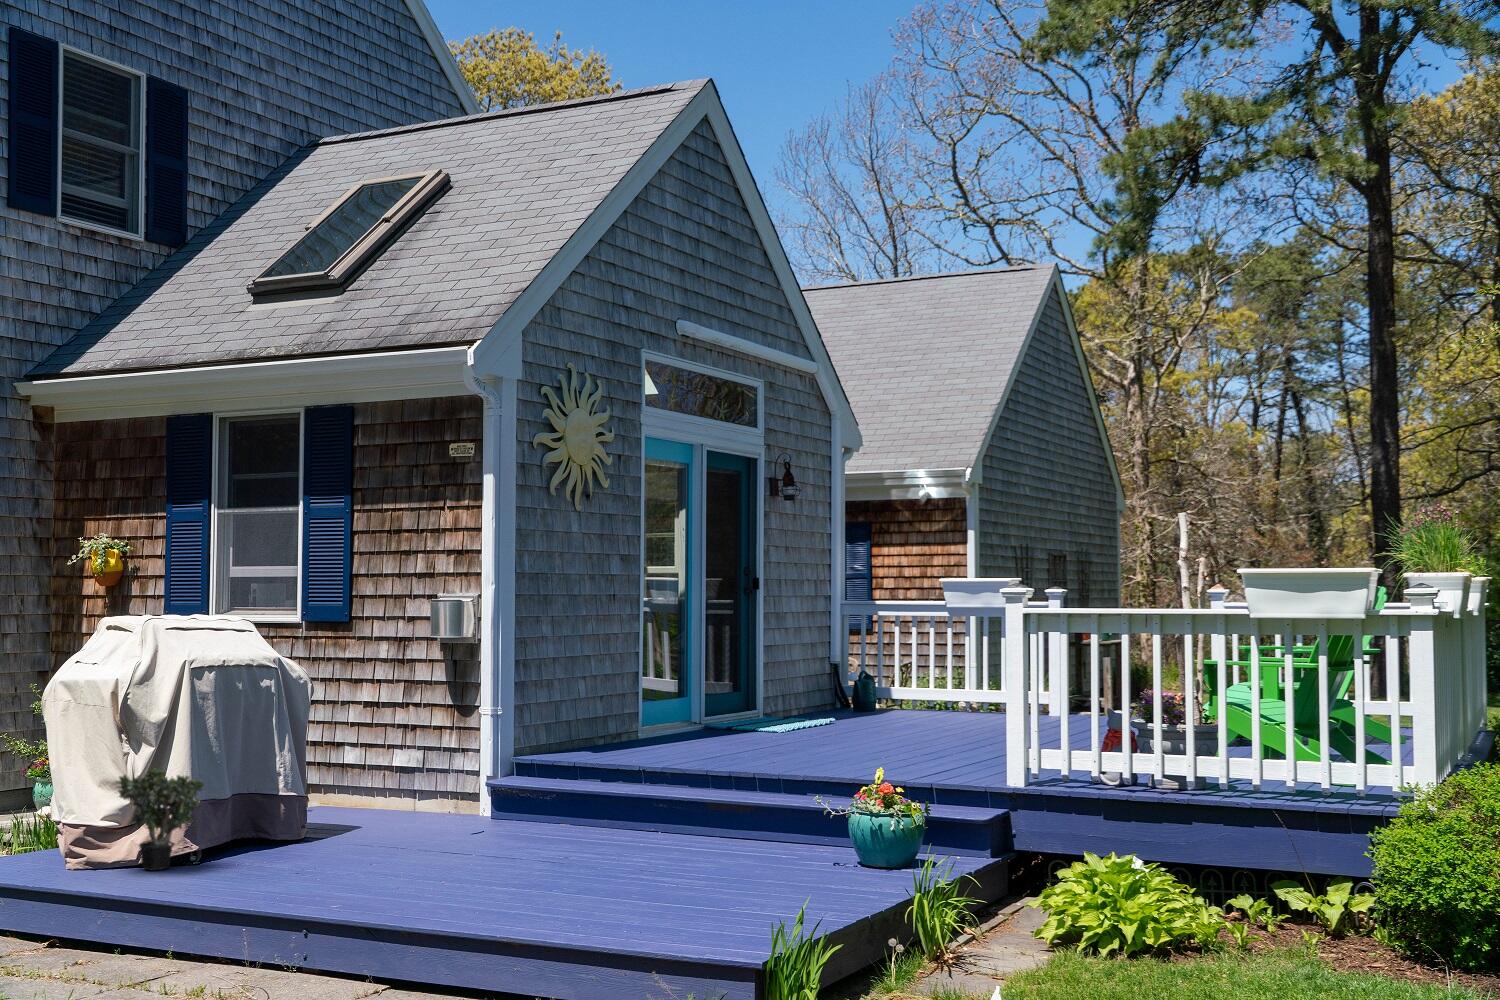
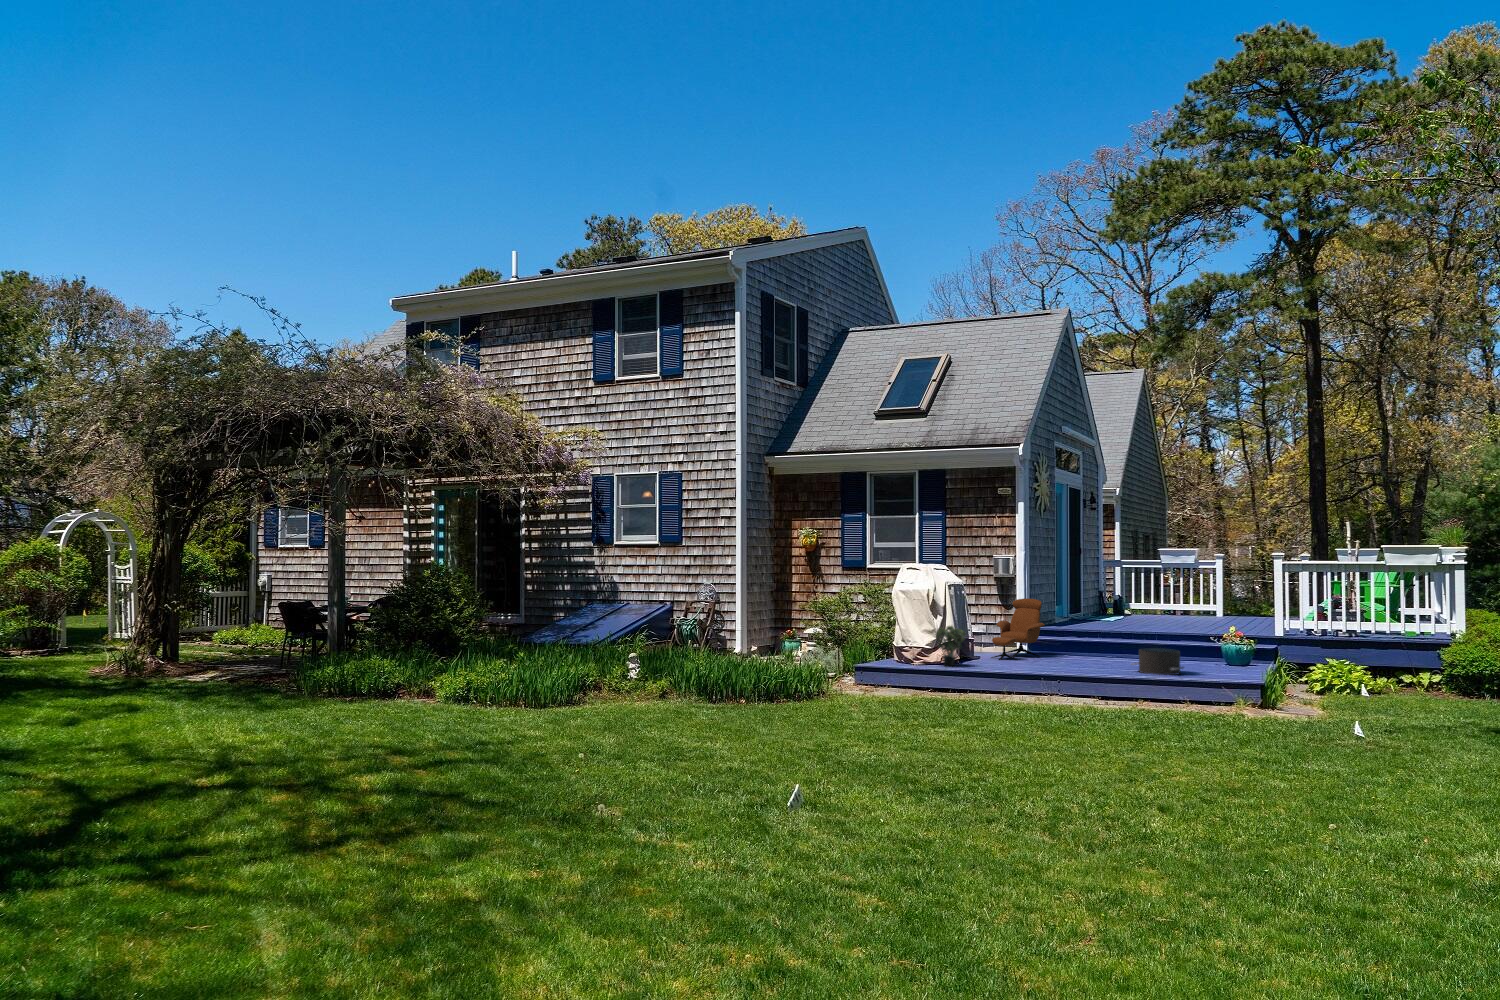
lounge chair: none [347,693,510,848] -> present [991,598,1045,660]
pouf: none [544,830,663,908] -> present [1131,648,1184,675]

